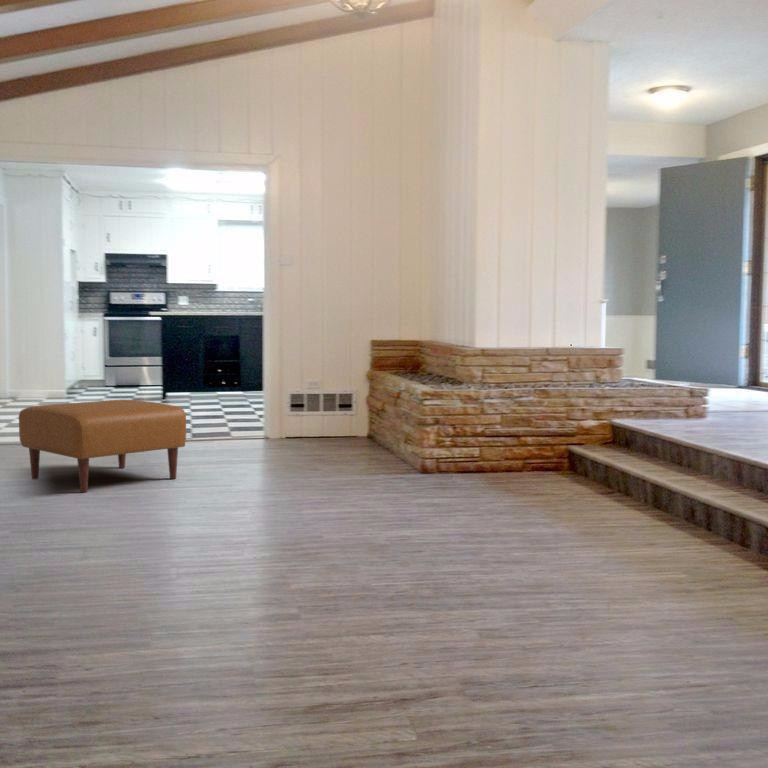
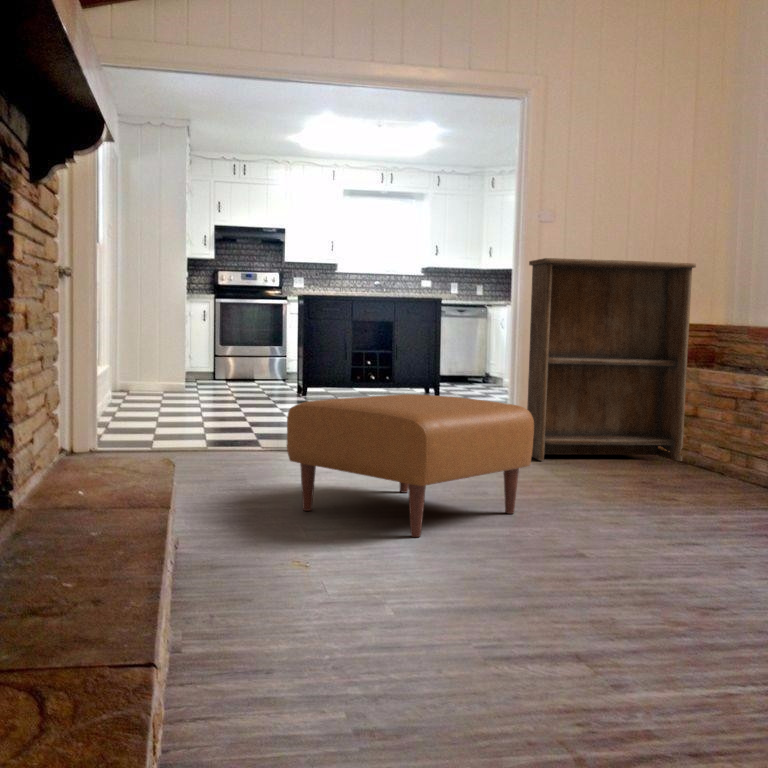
bookshelf: none [260,296,378,446] -> present [527,258,696,461]

